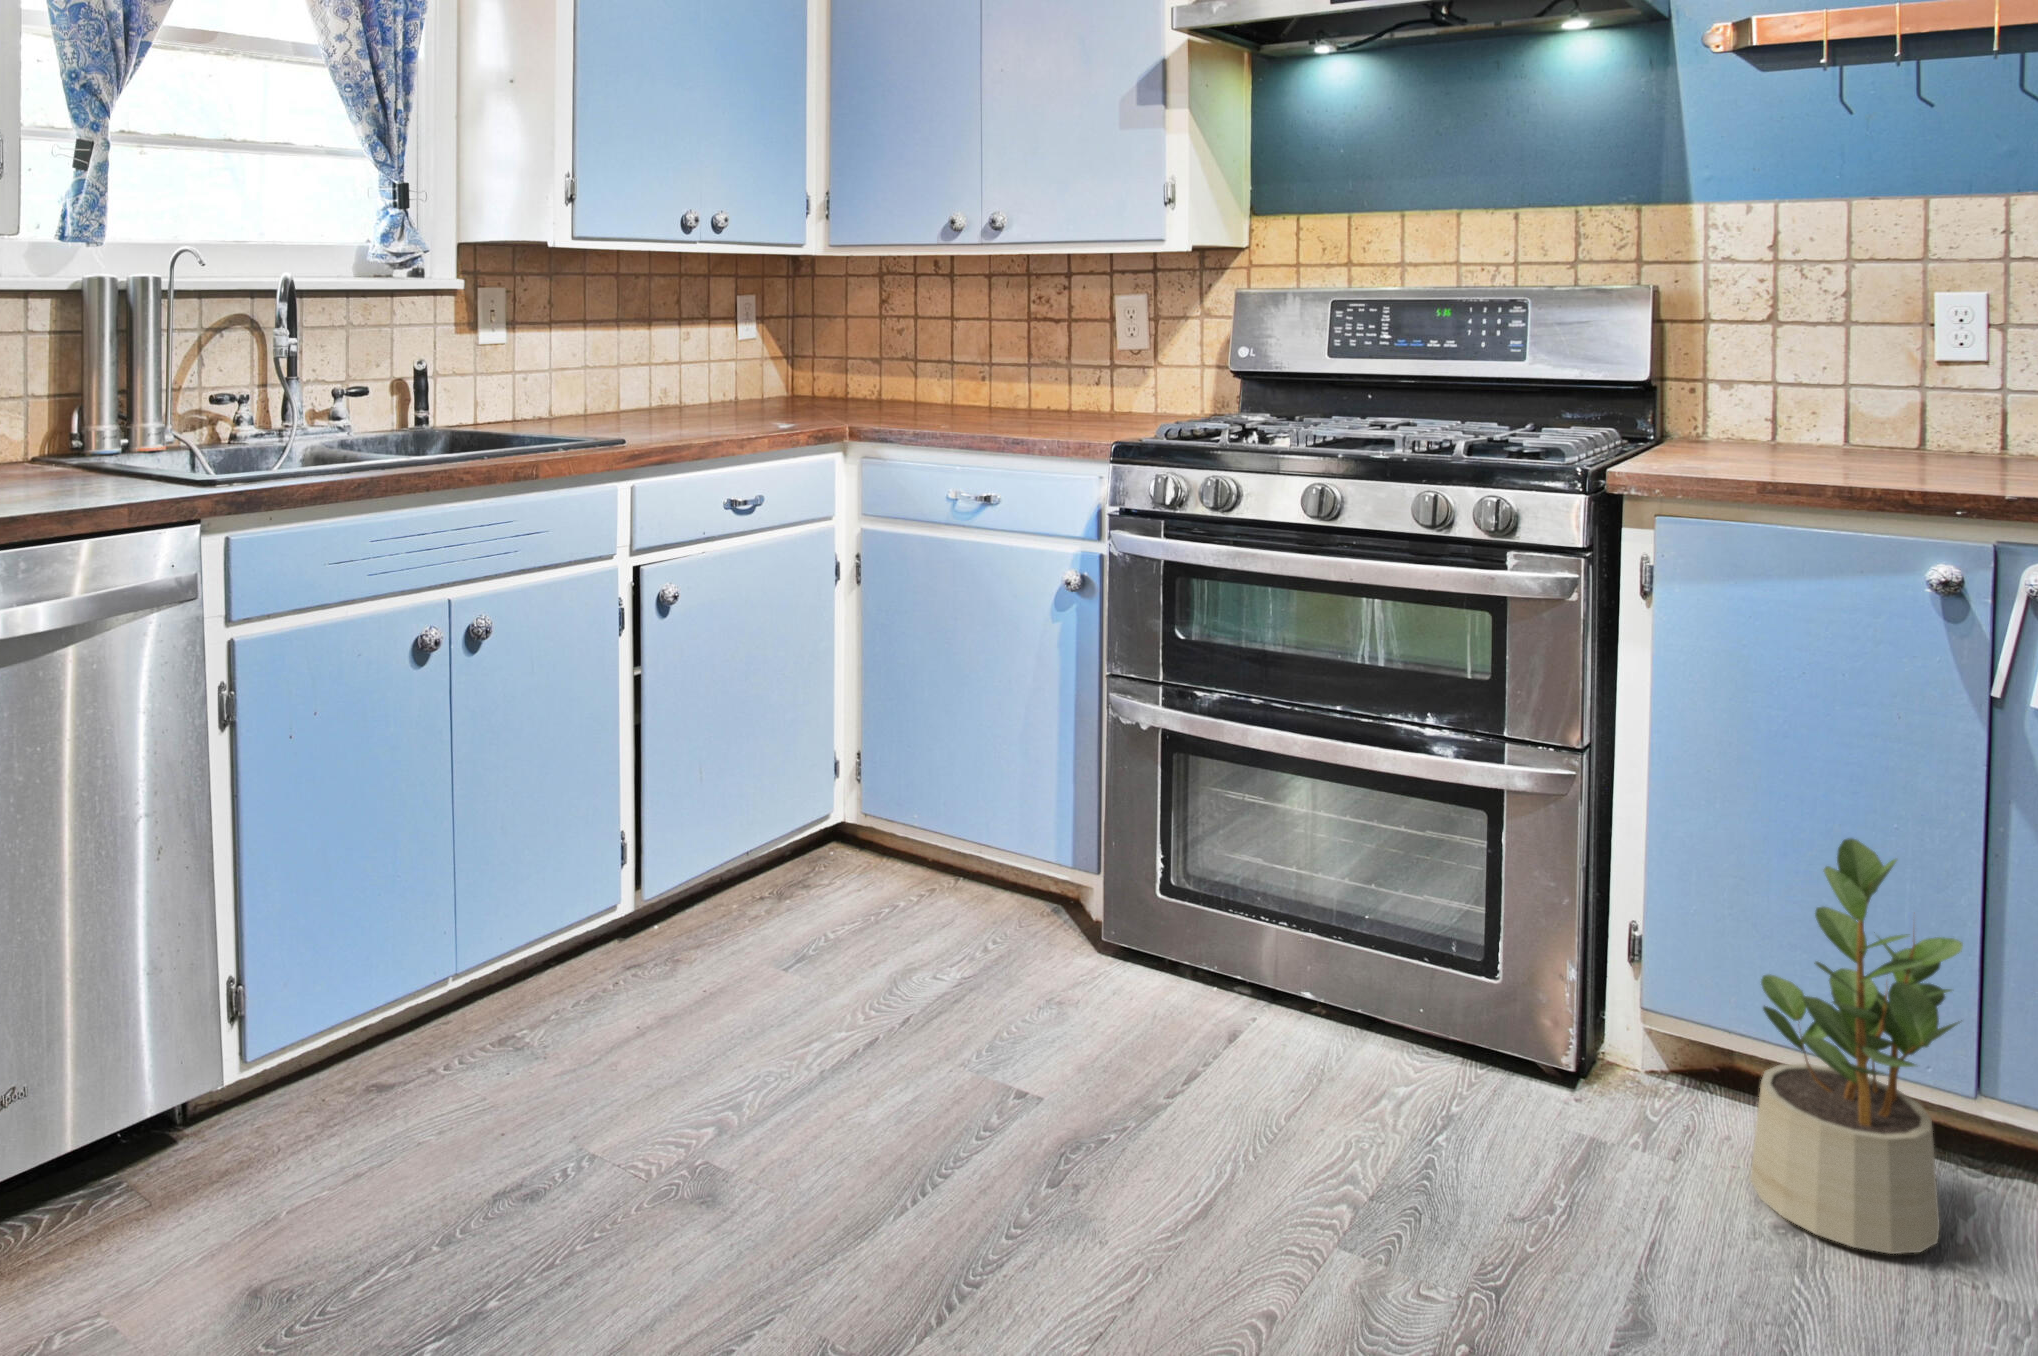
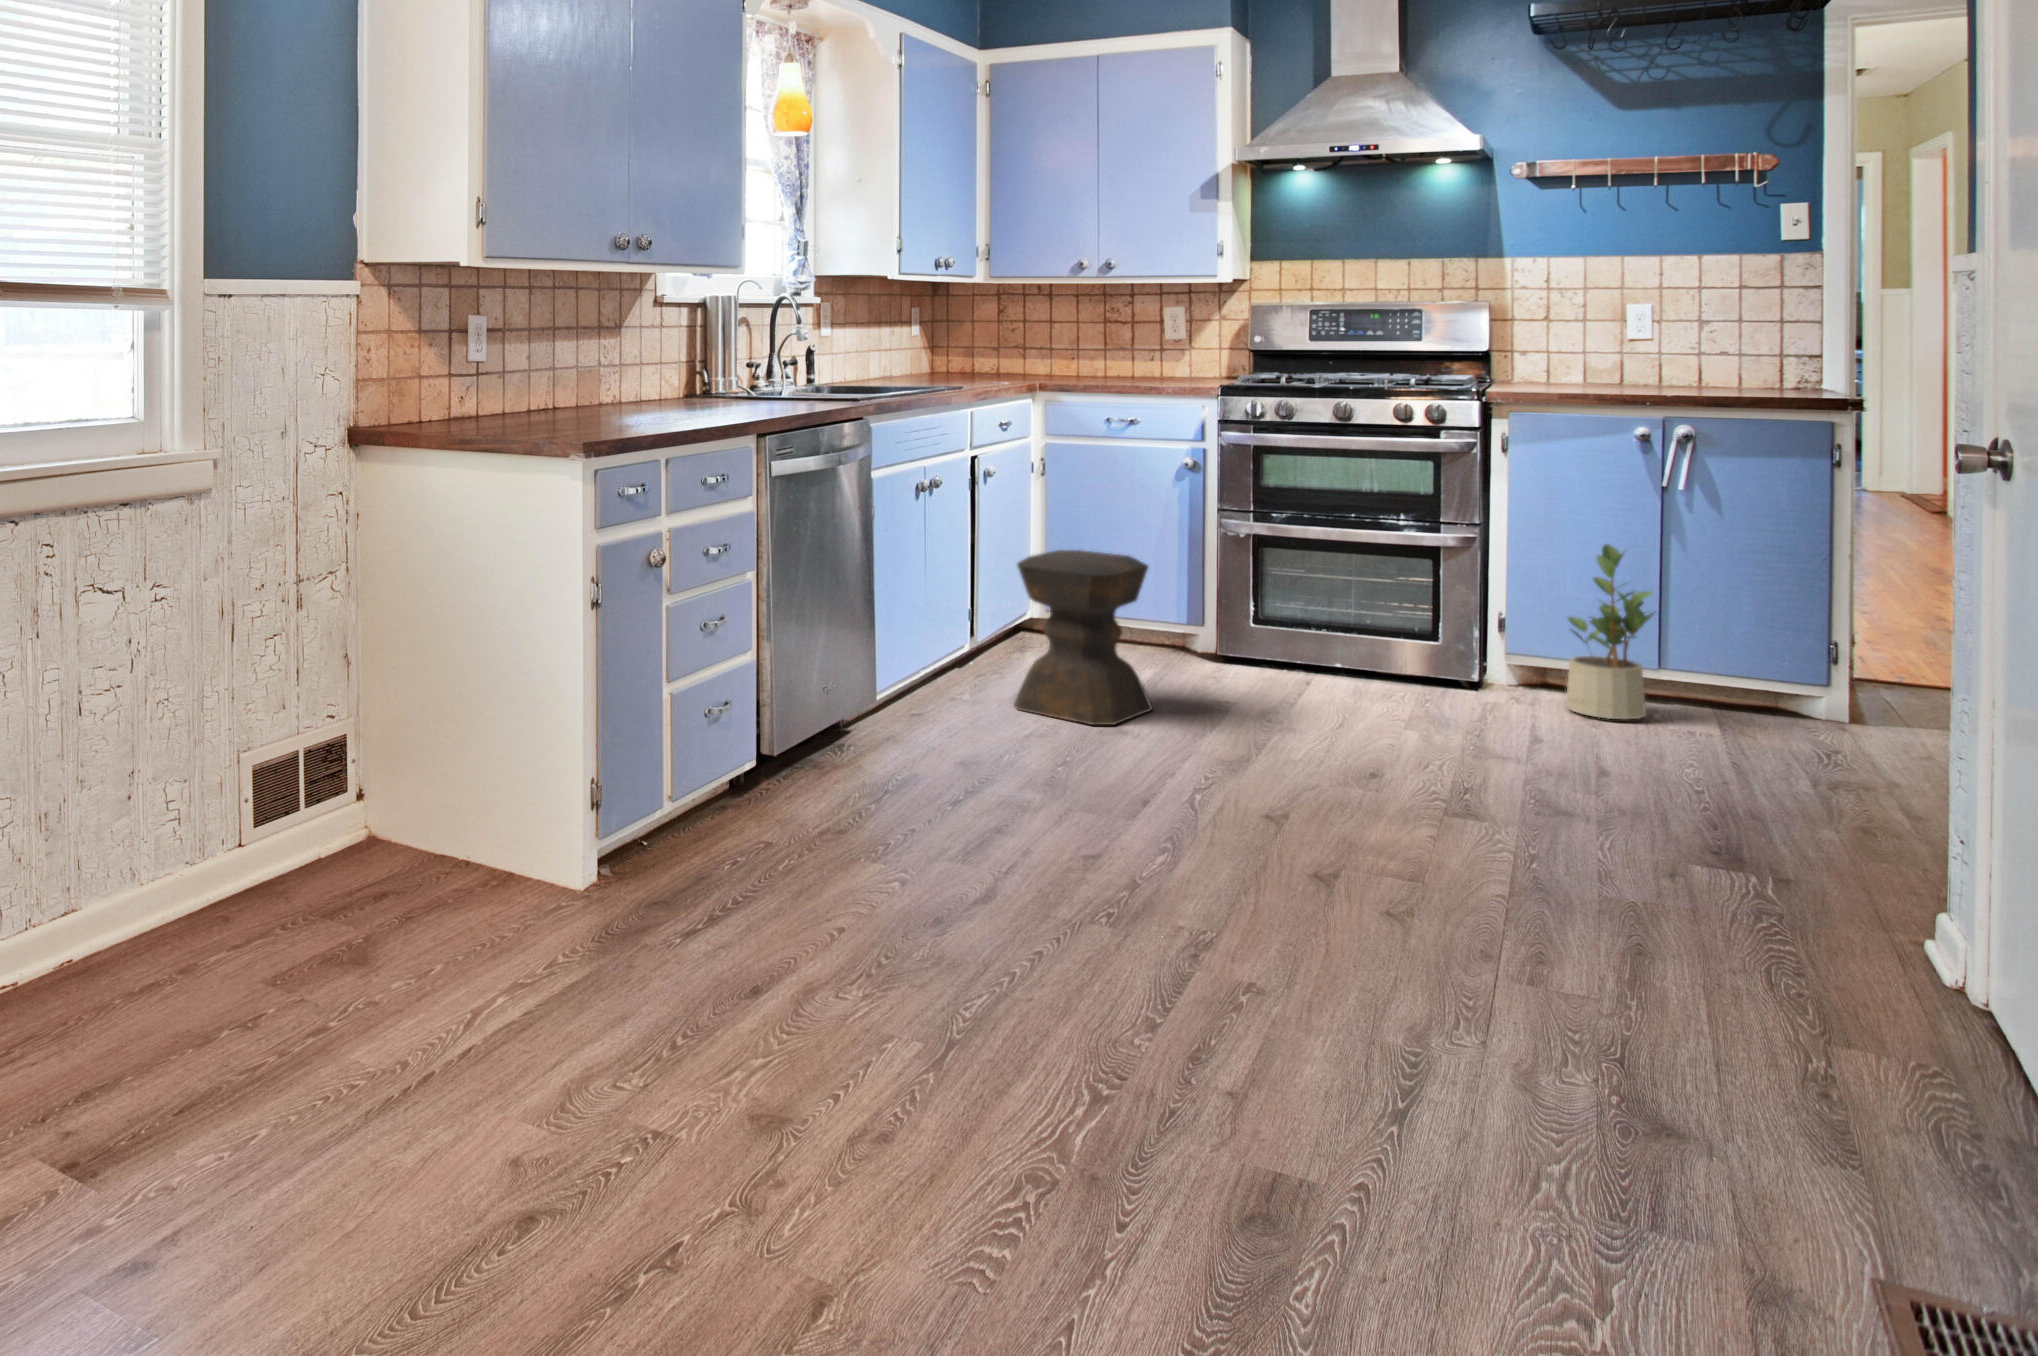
stool: none [580,778,850,1192] -> present [1014,550,1153,725]

